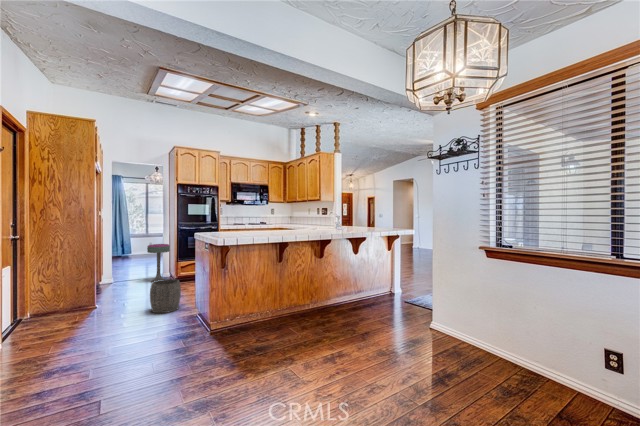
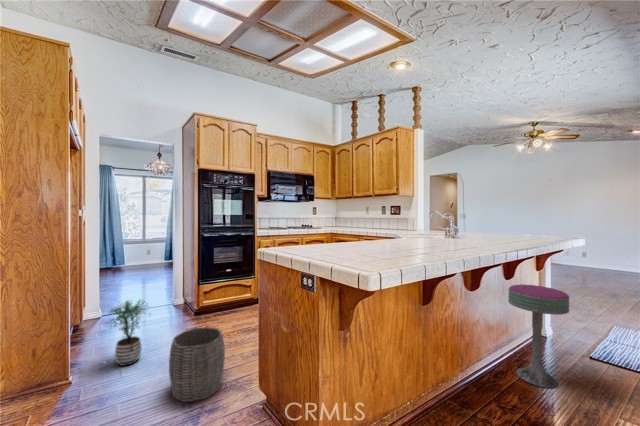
bar stool: present [147,244,170,282] -> present [508,285,569,388]
potted plant: none [117,264,144,302] -> present [105,301,146,366]

